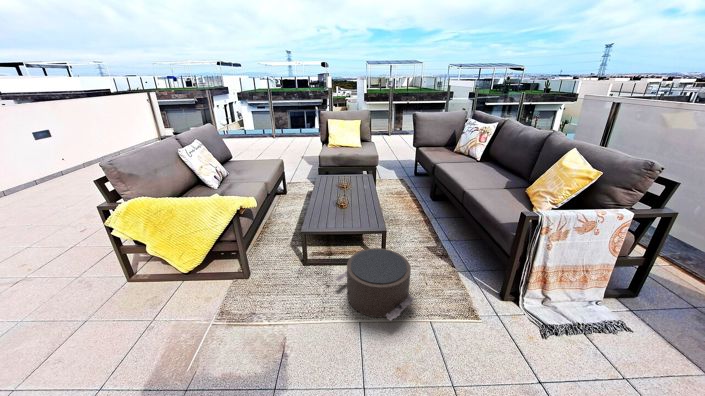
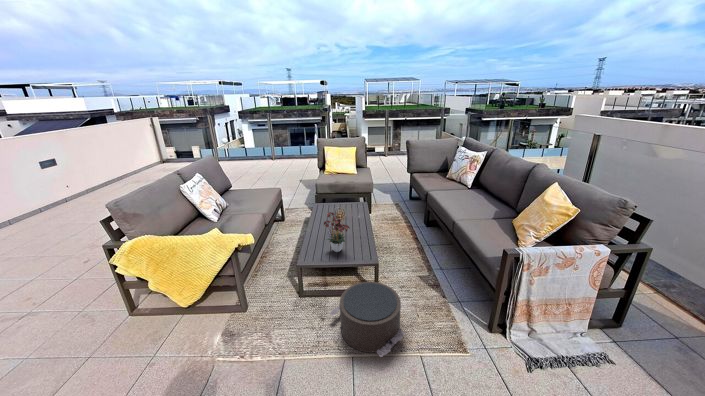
flower arrangement: none [328,174,360,219] -> present [324,212,349,252]

